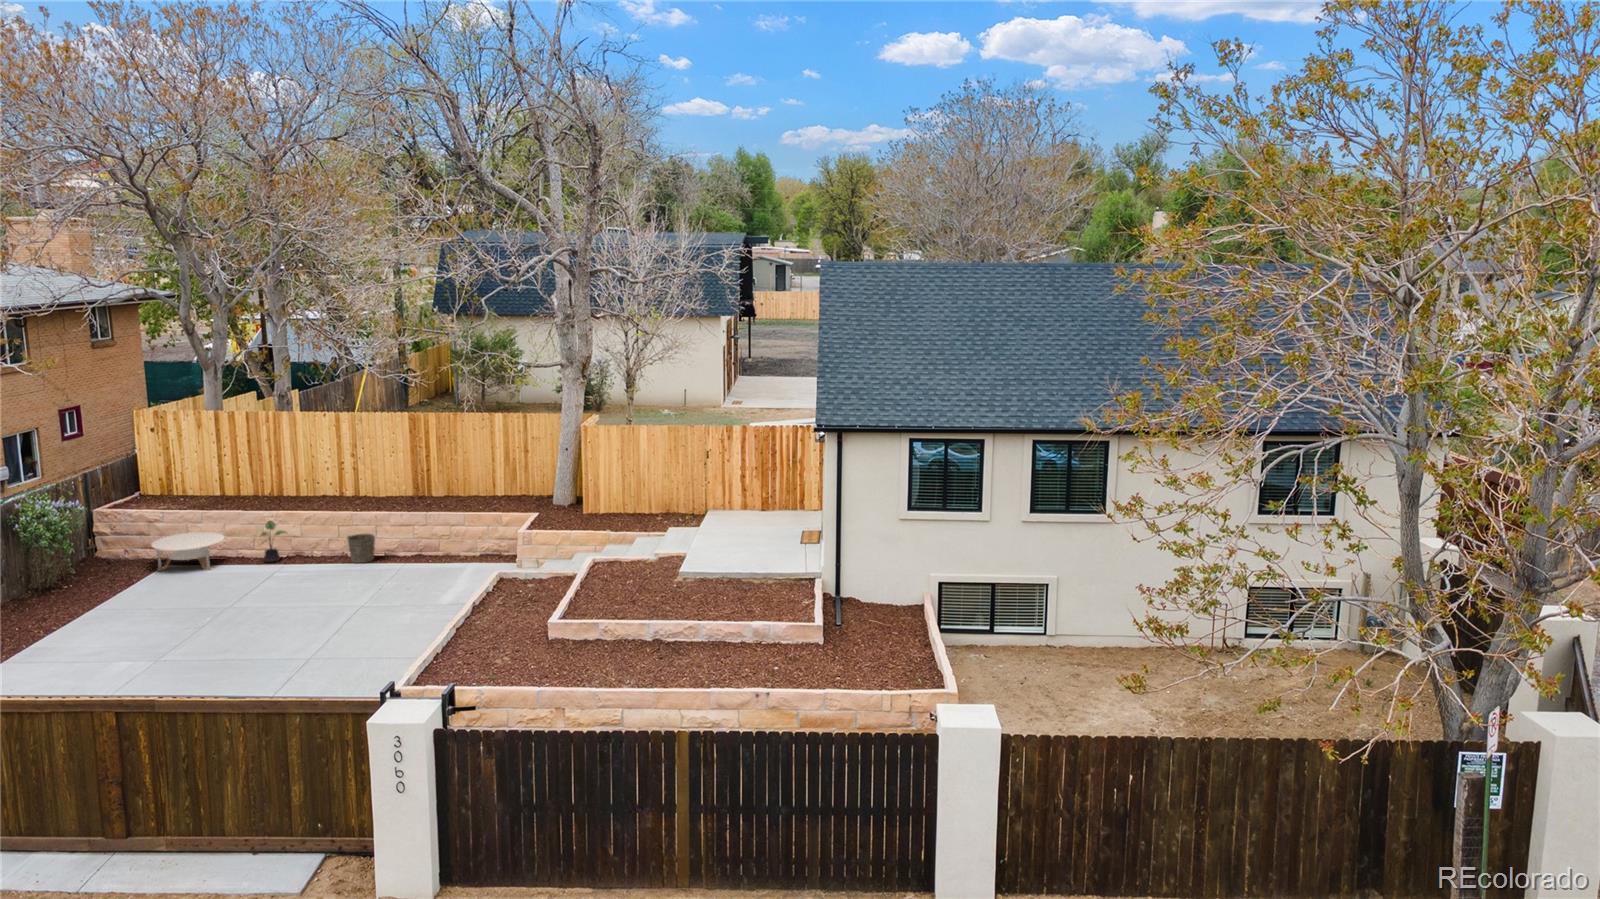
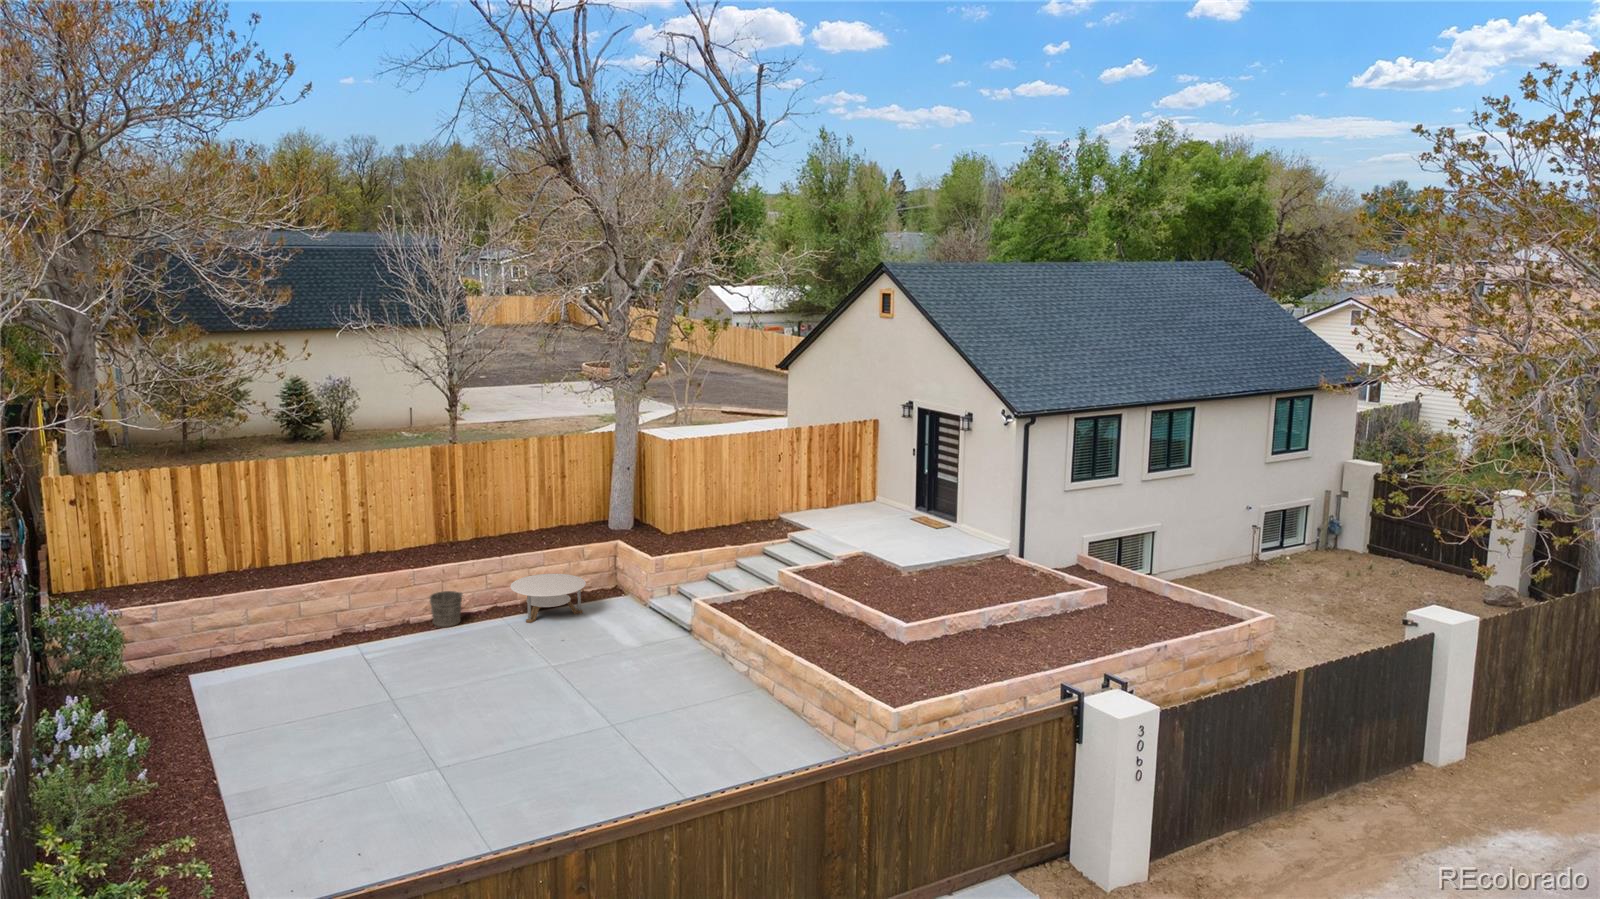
potted plant: present [261,521,286,563] -> none [320,593,355,646]
round table: present [151,532,224,571] -> present [510,574,586,623]

